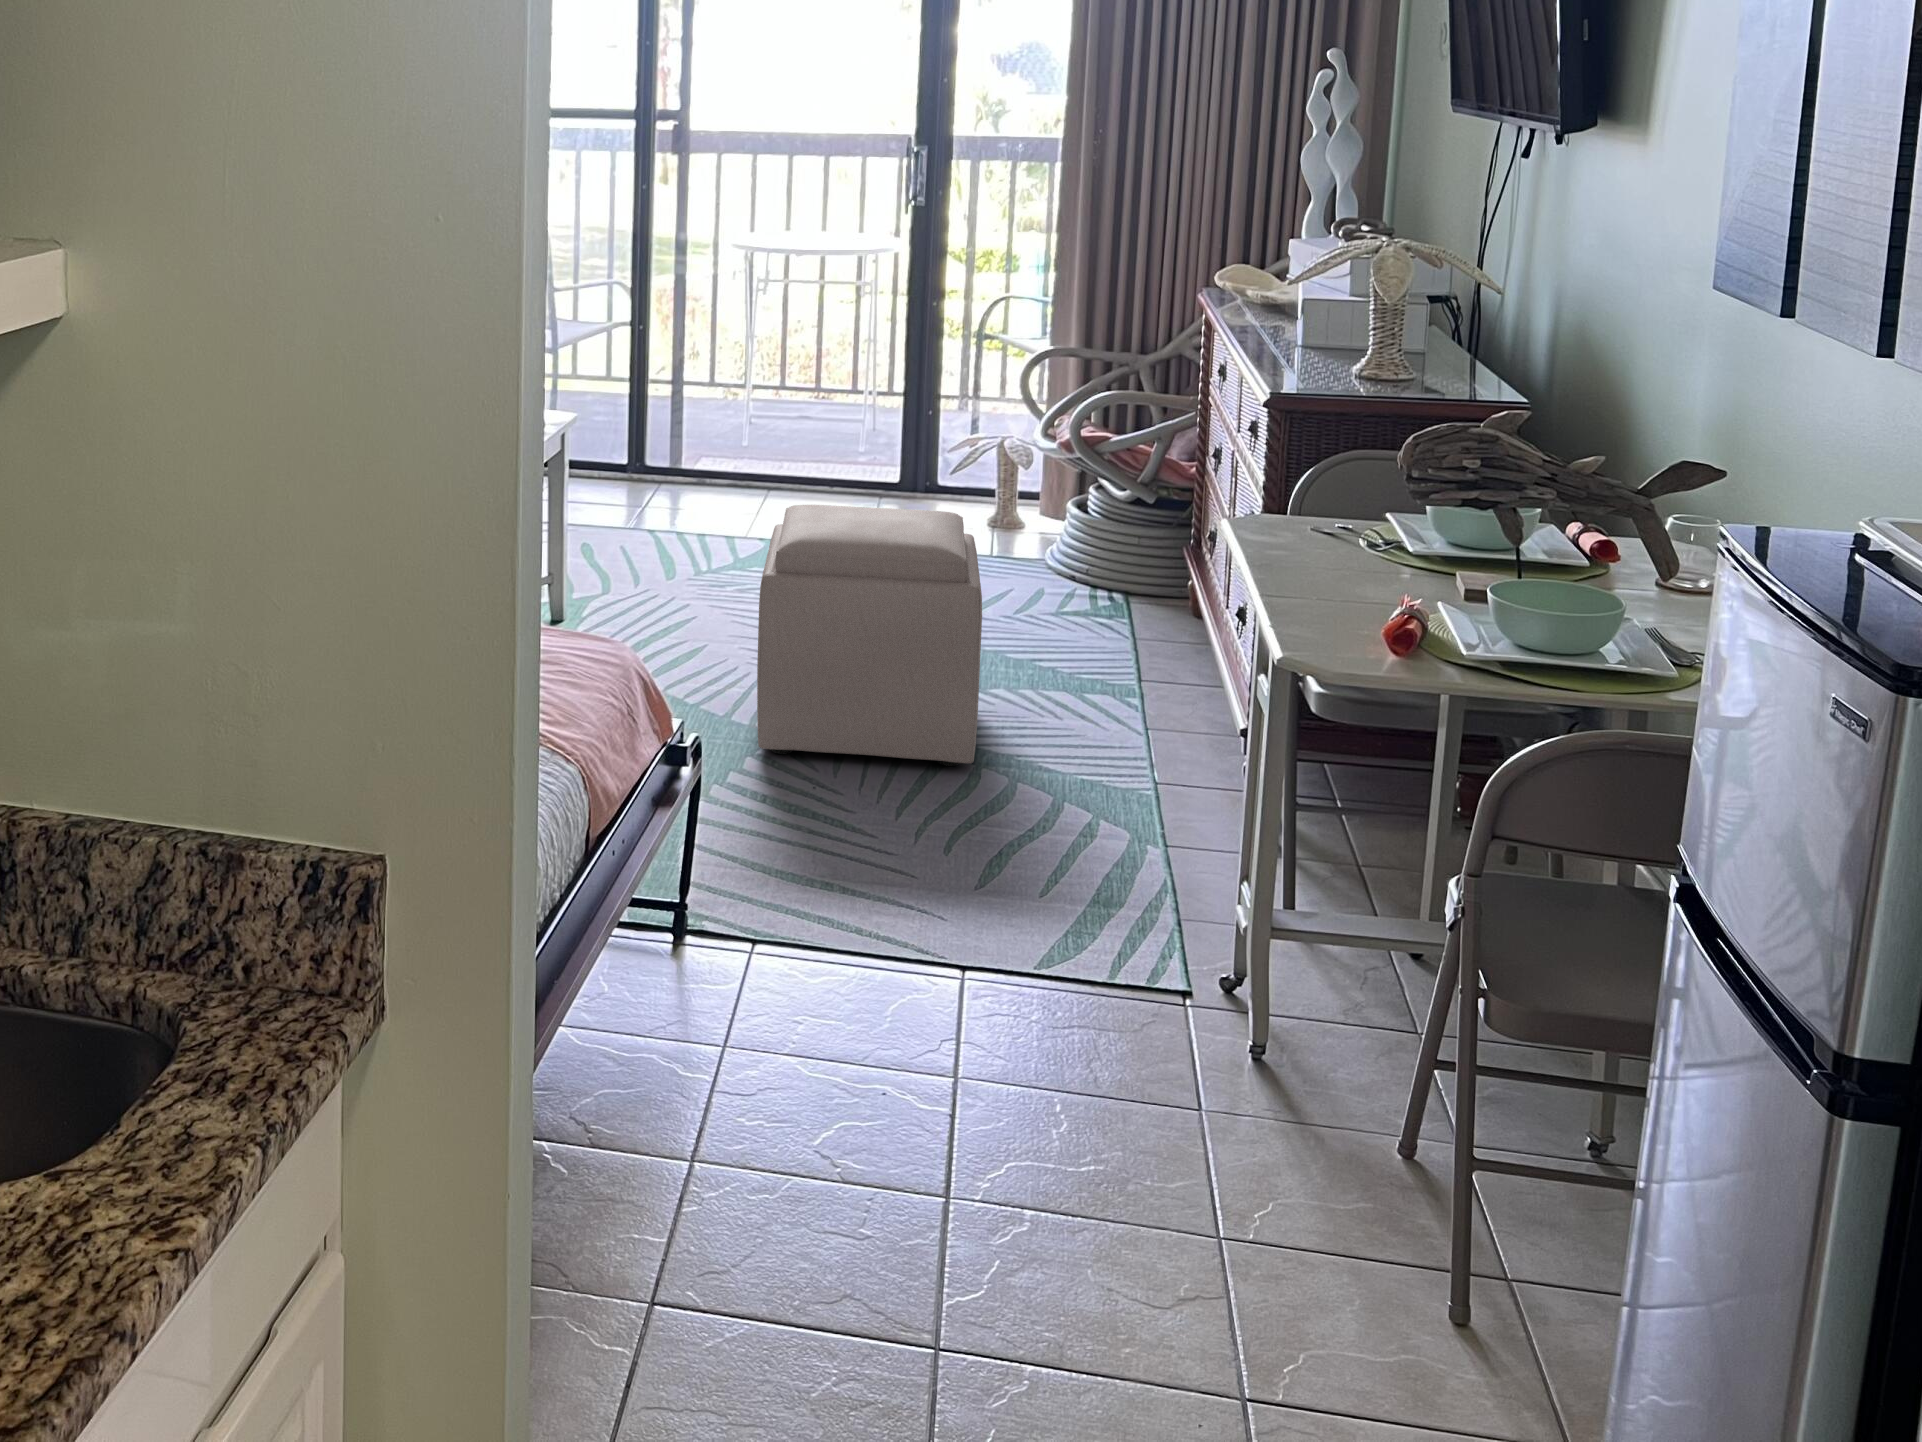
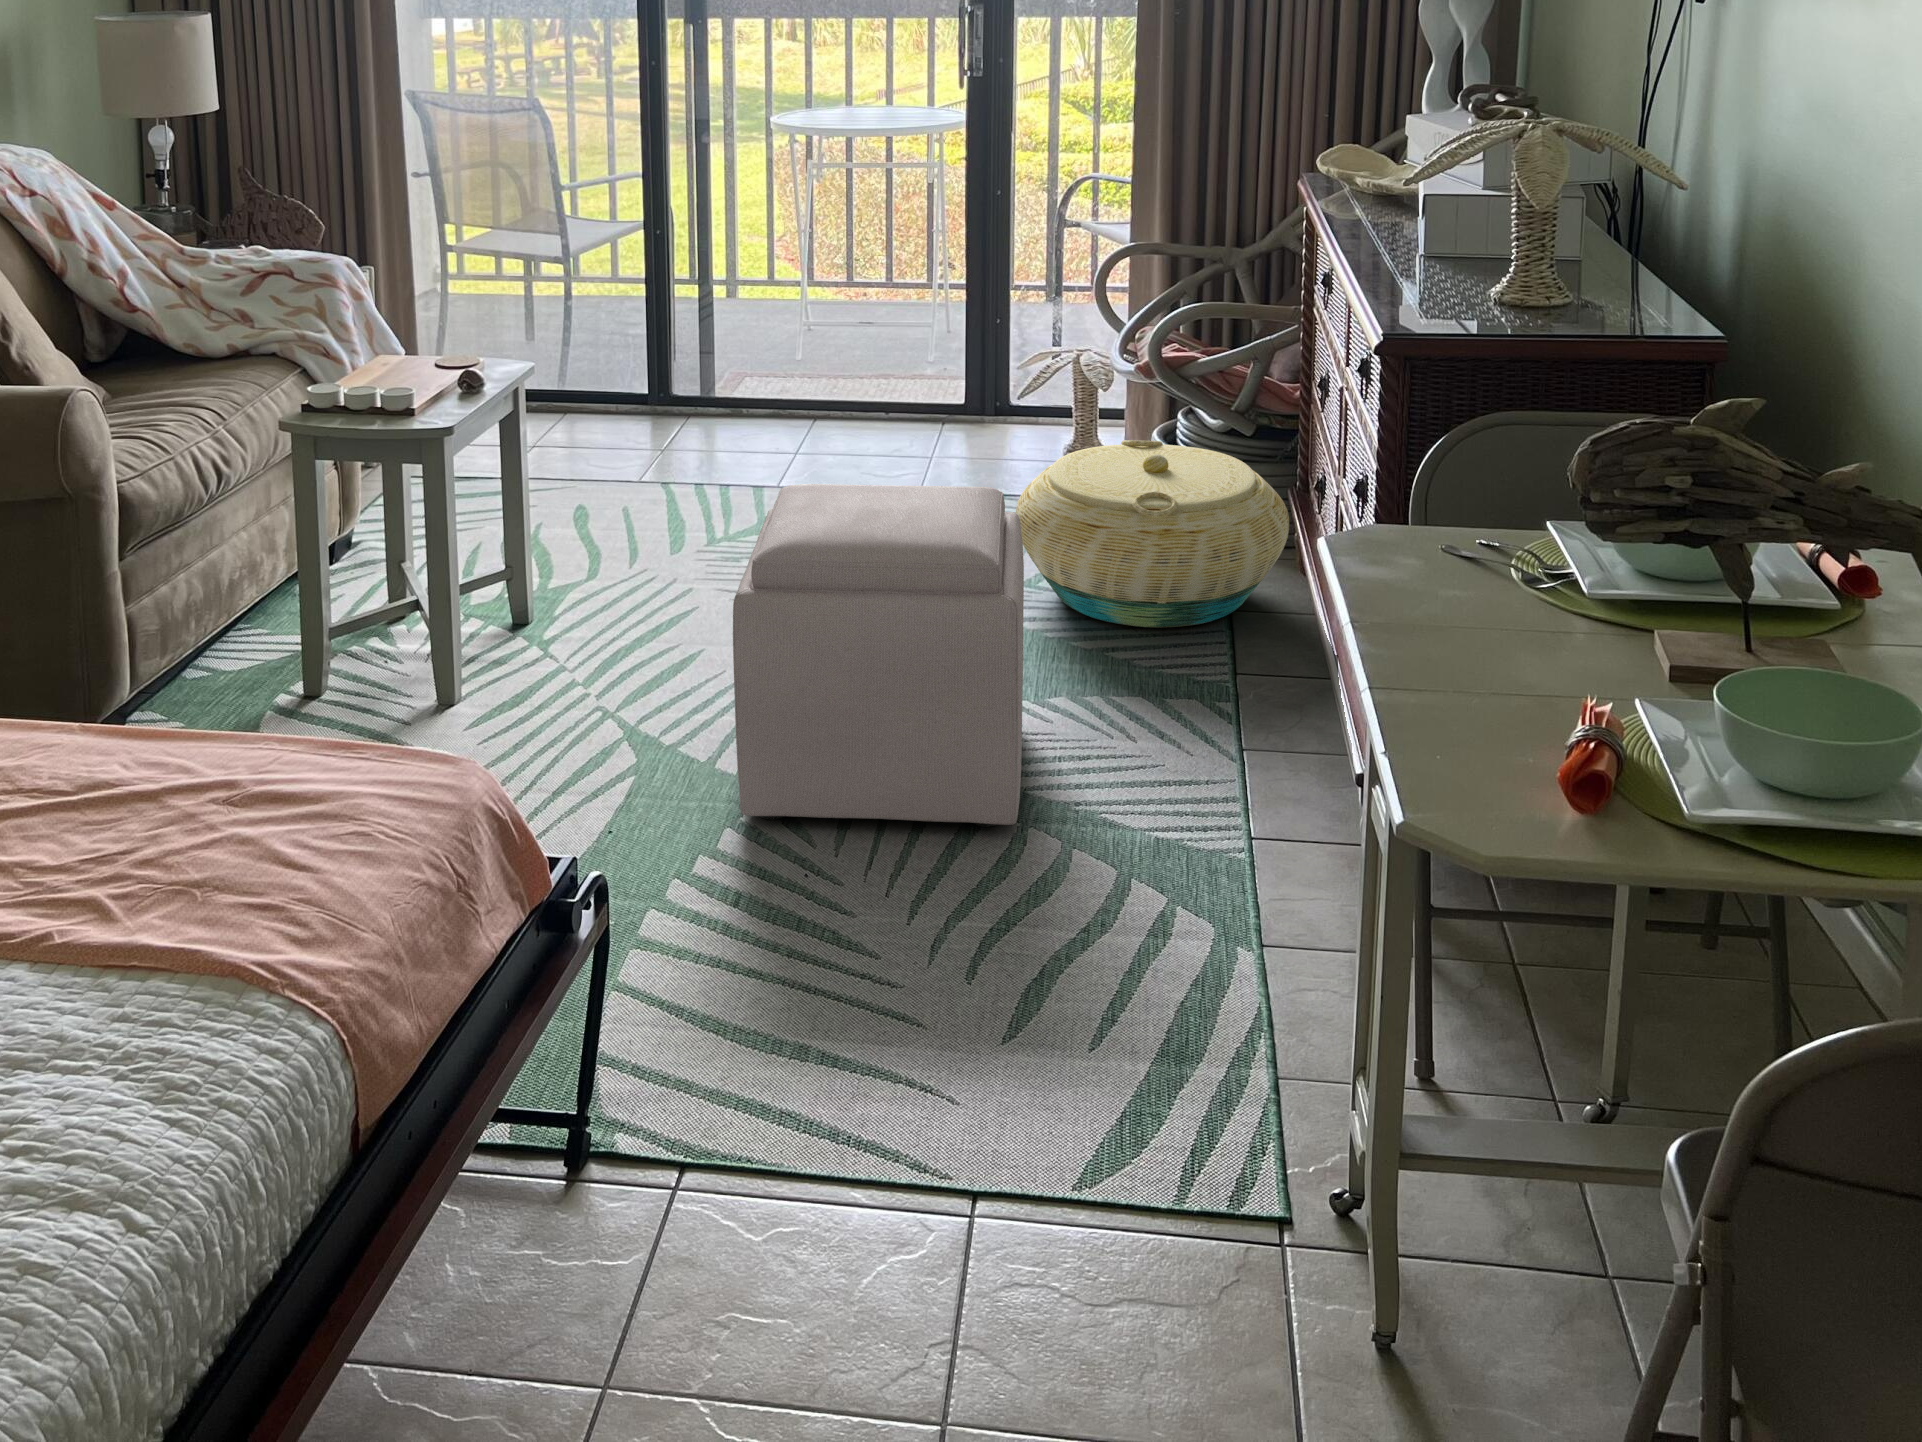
basket: none [958,499,1185,646] -> present [1016,440,1289,627]

